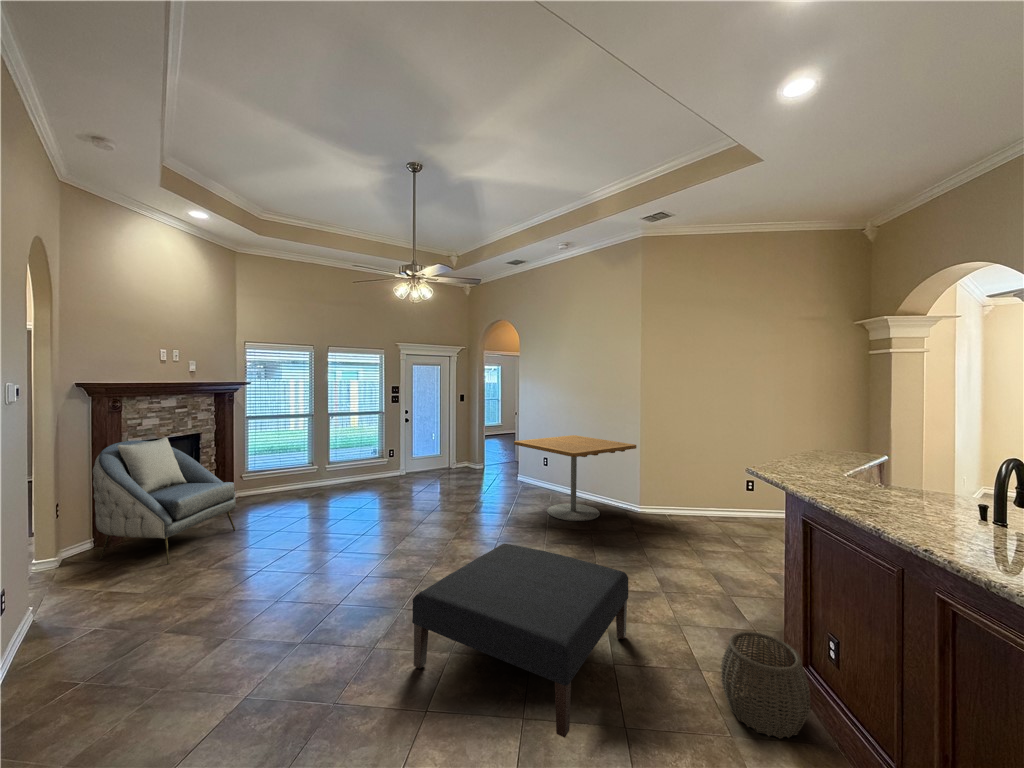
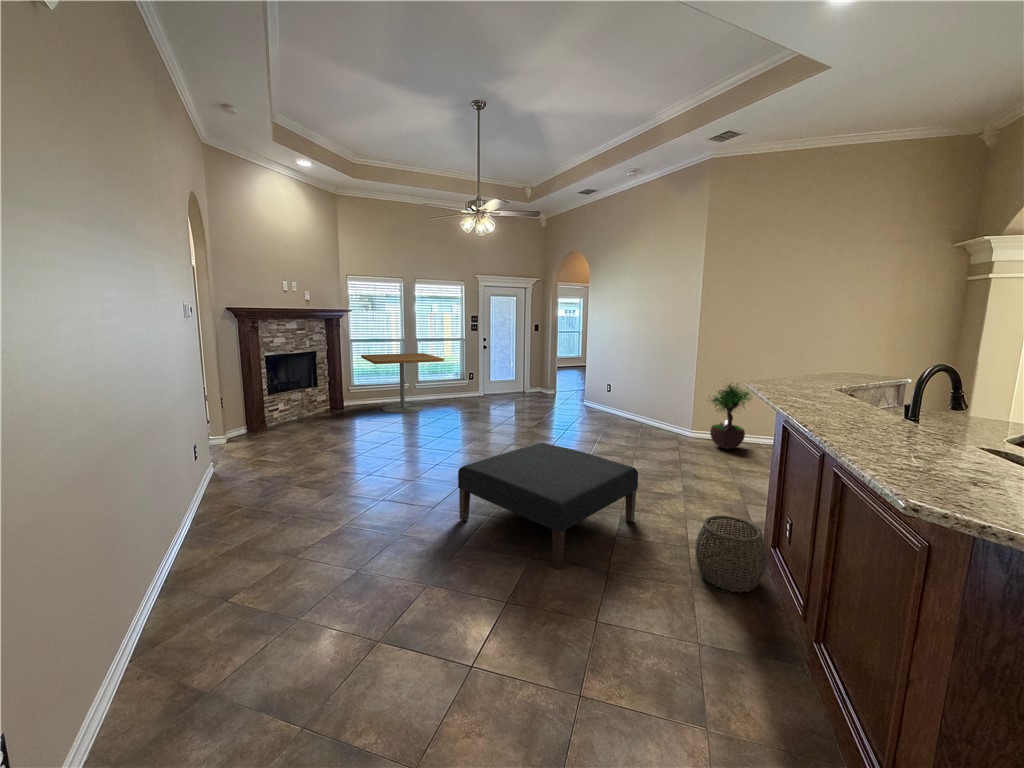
dining table: present [514,435,636,521] -> present [361,353,444,413]
armchair: present [93,437,236,564] -> none [244,352,344,446]
potted tree: none [656,450,702,524] -> present [710,383,752,449]

